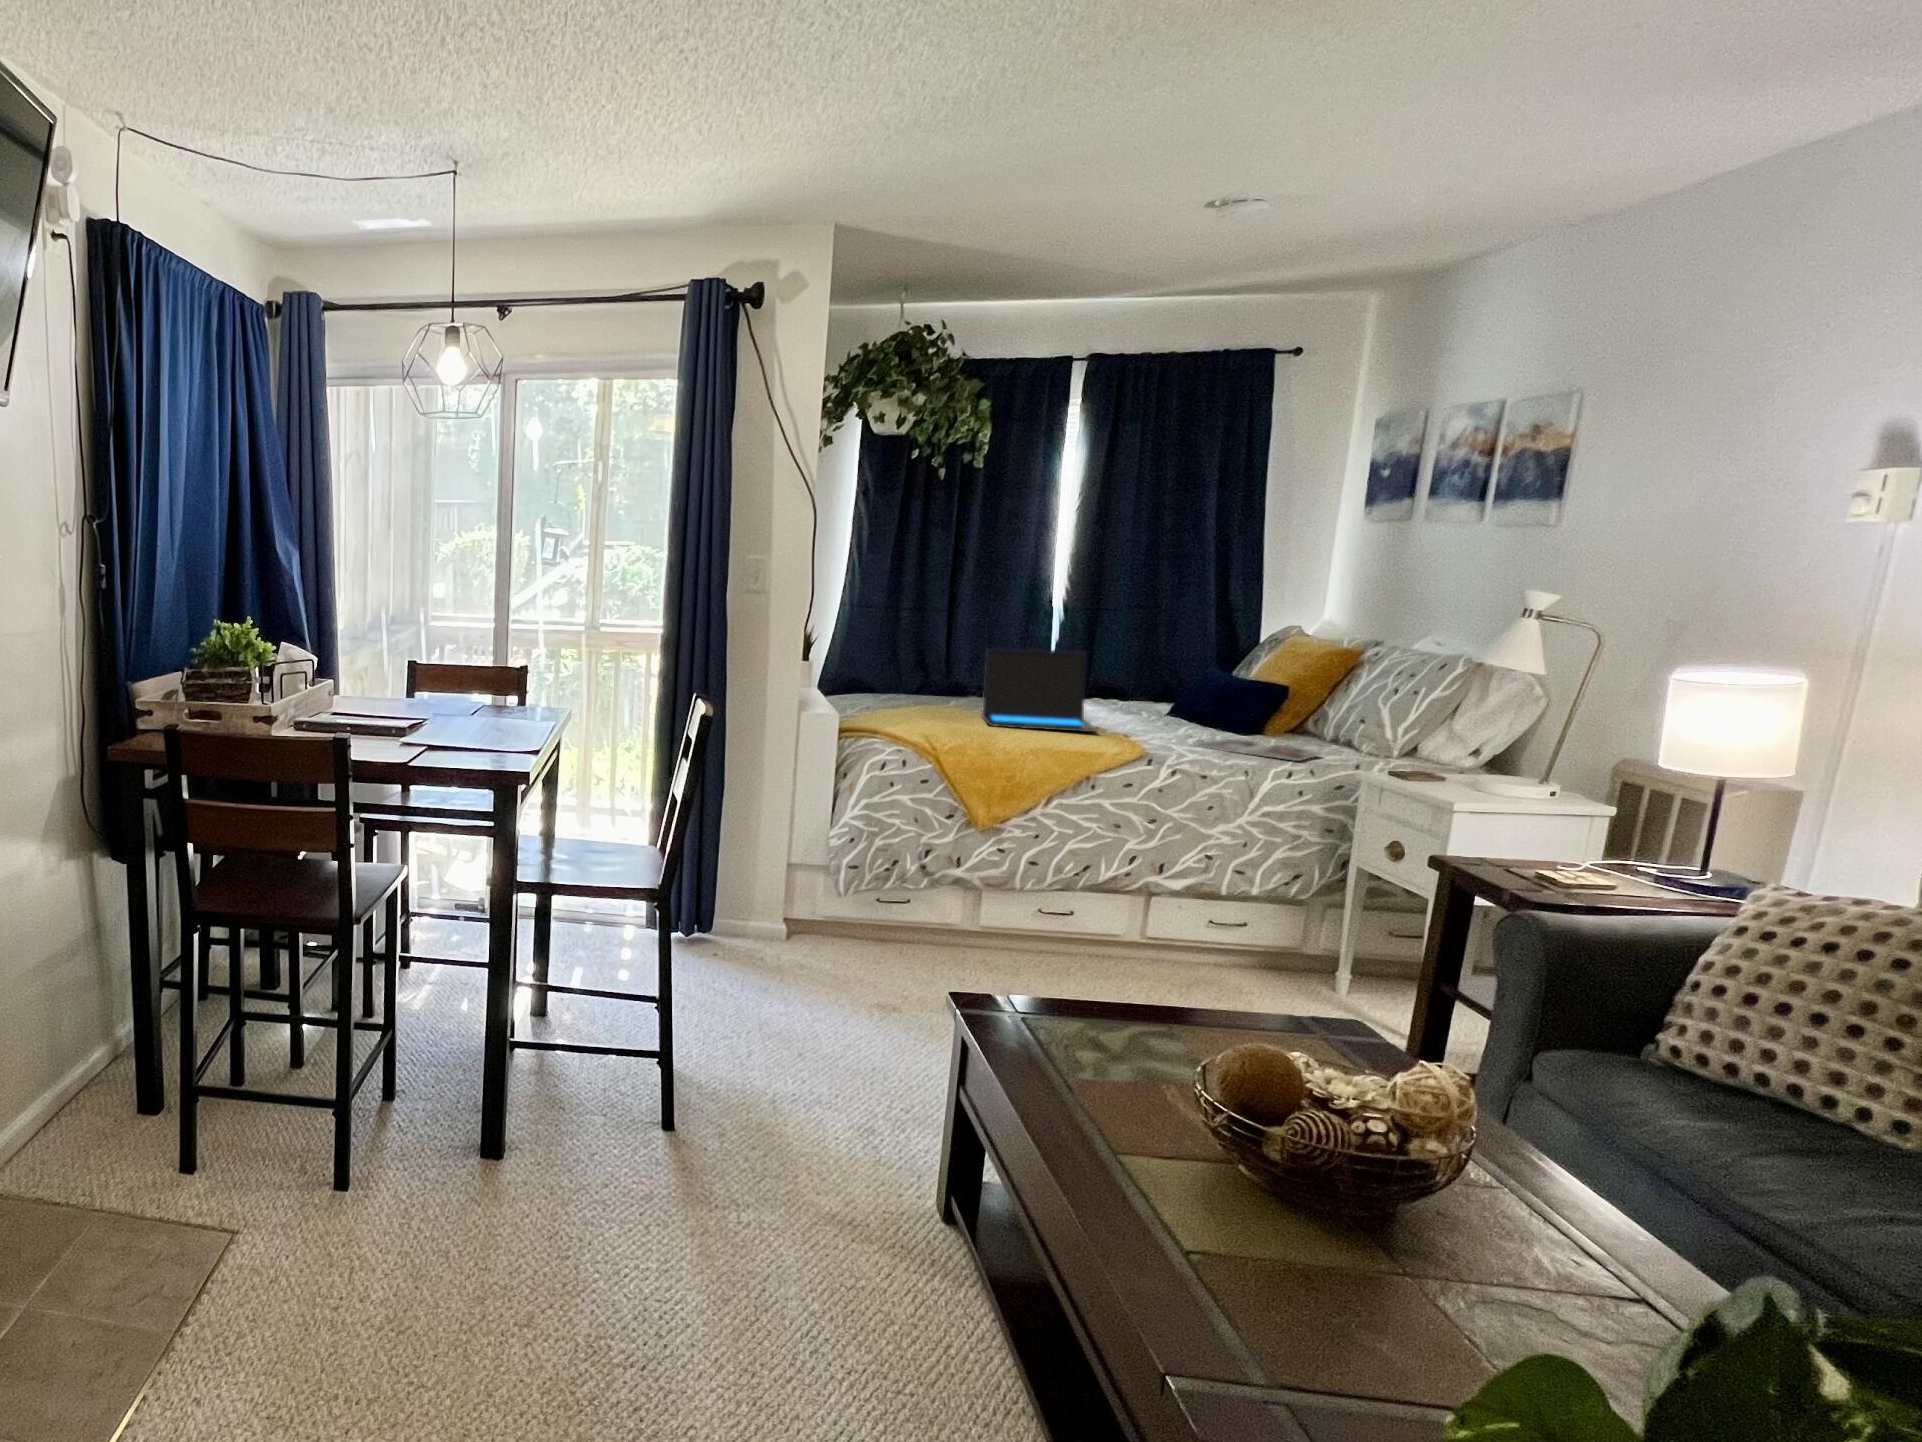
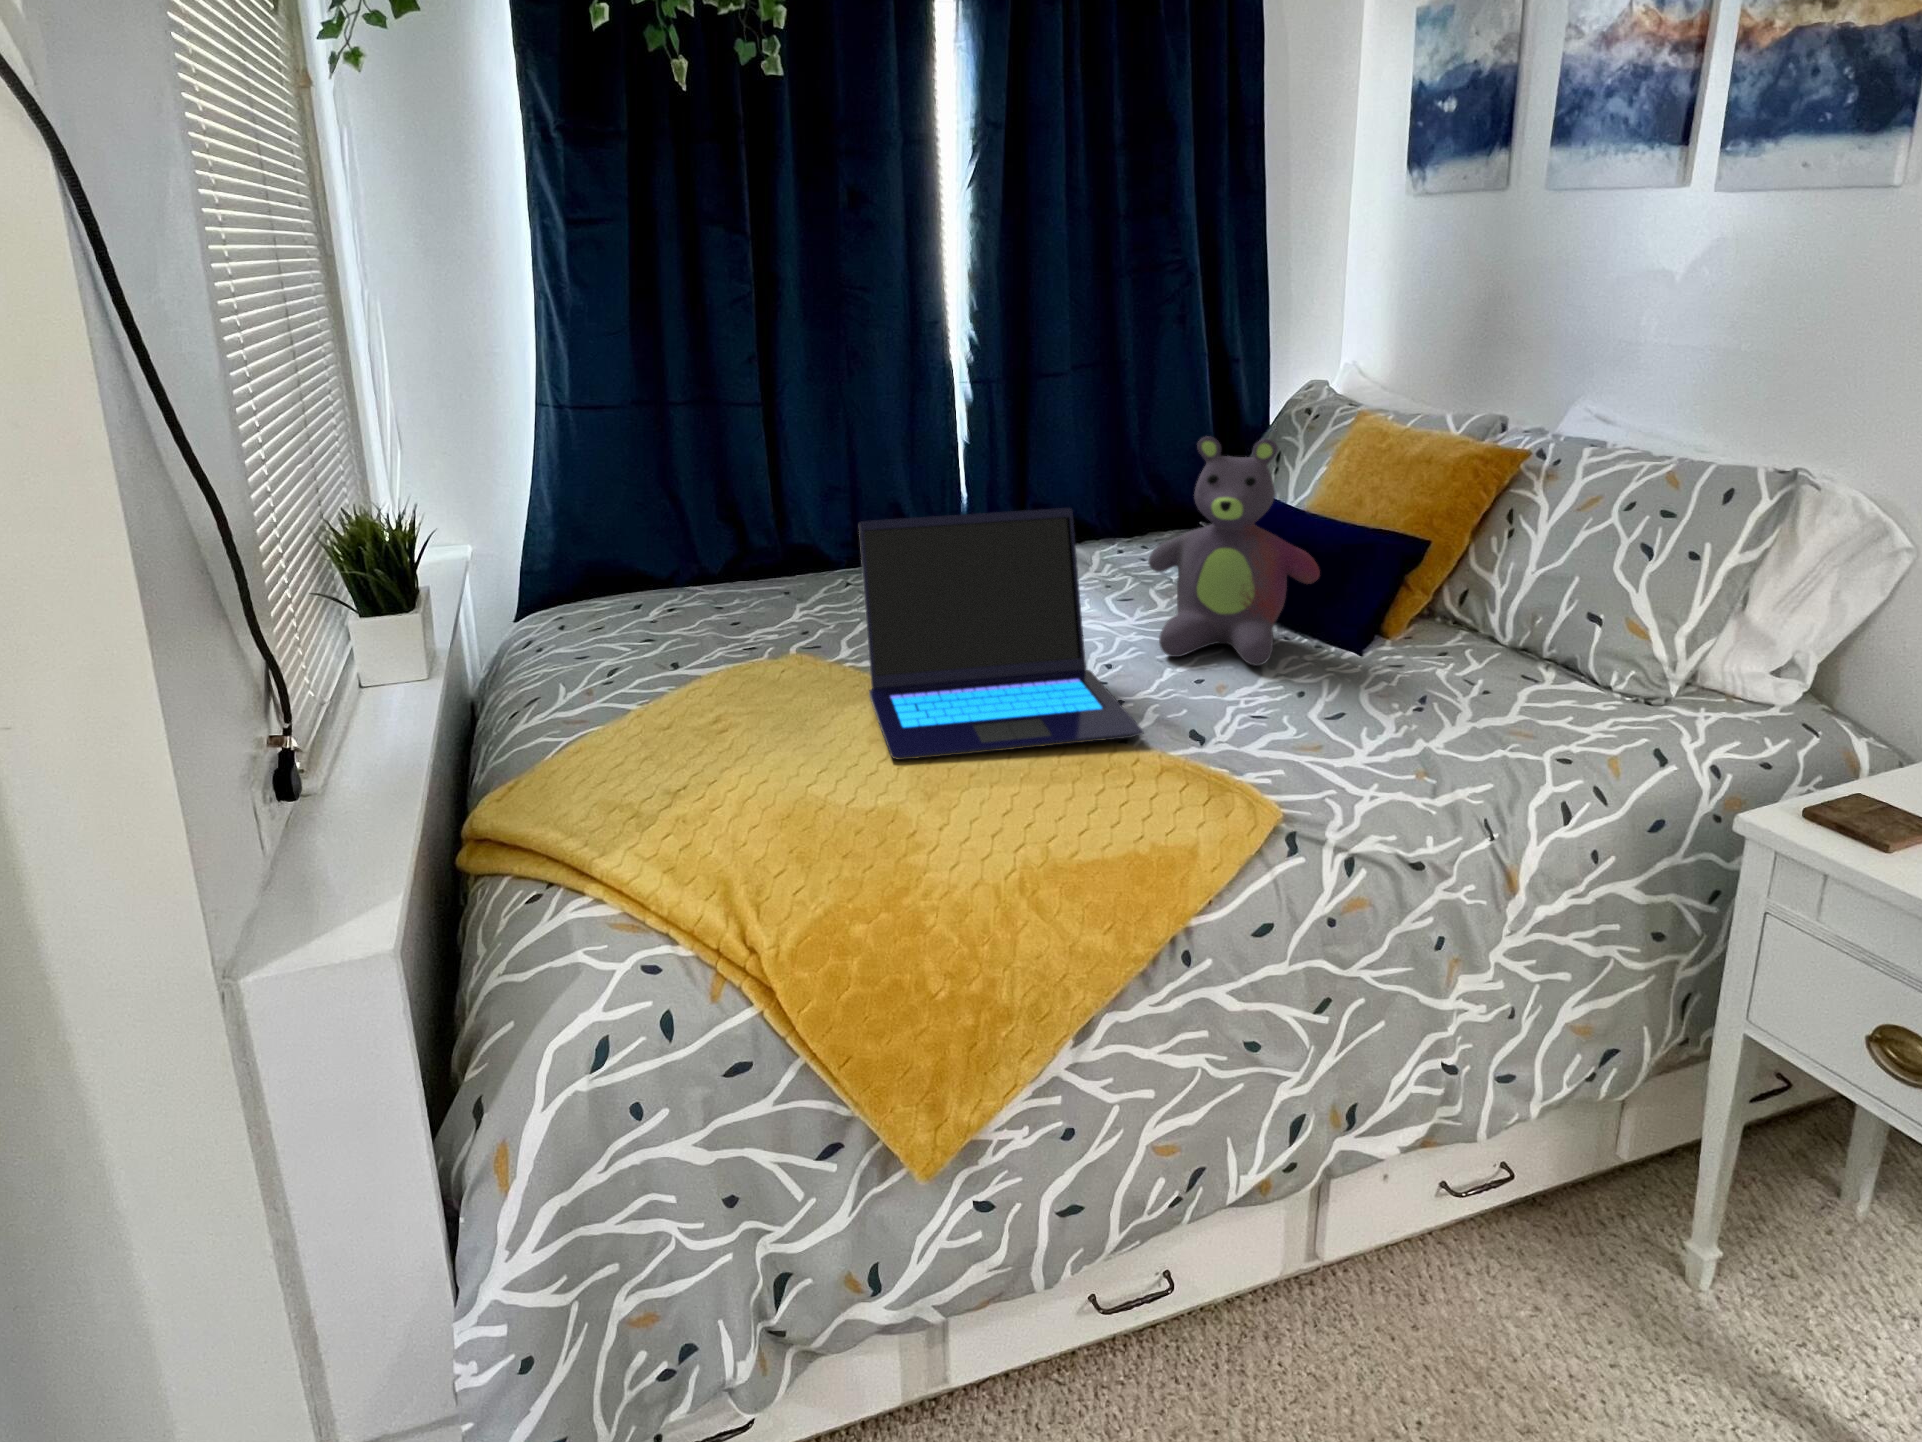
stuffed bear: none [1125,629,1217,729] -> present [1148,436,1320,666]
magazine: present [1195,739,1321,761] -> none [1340,700,1604,794]

